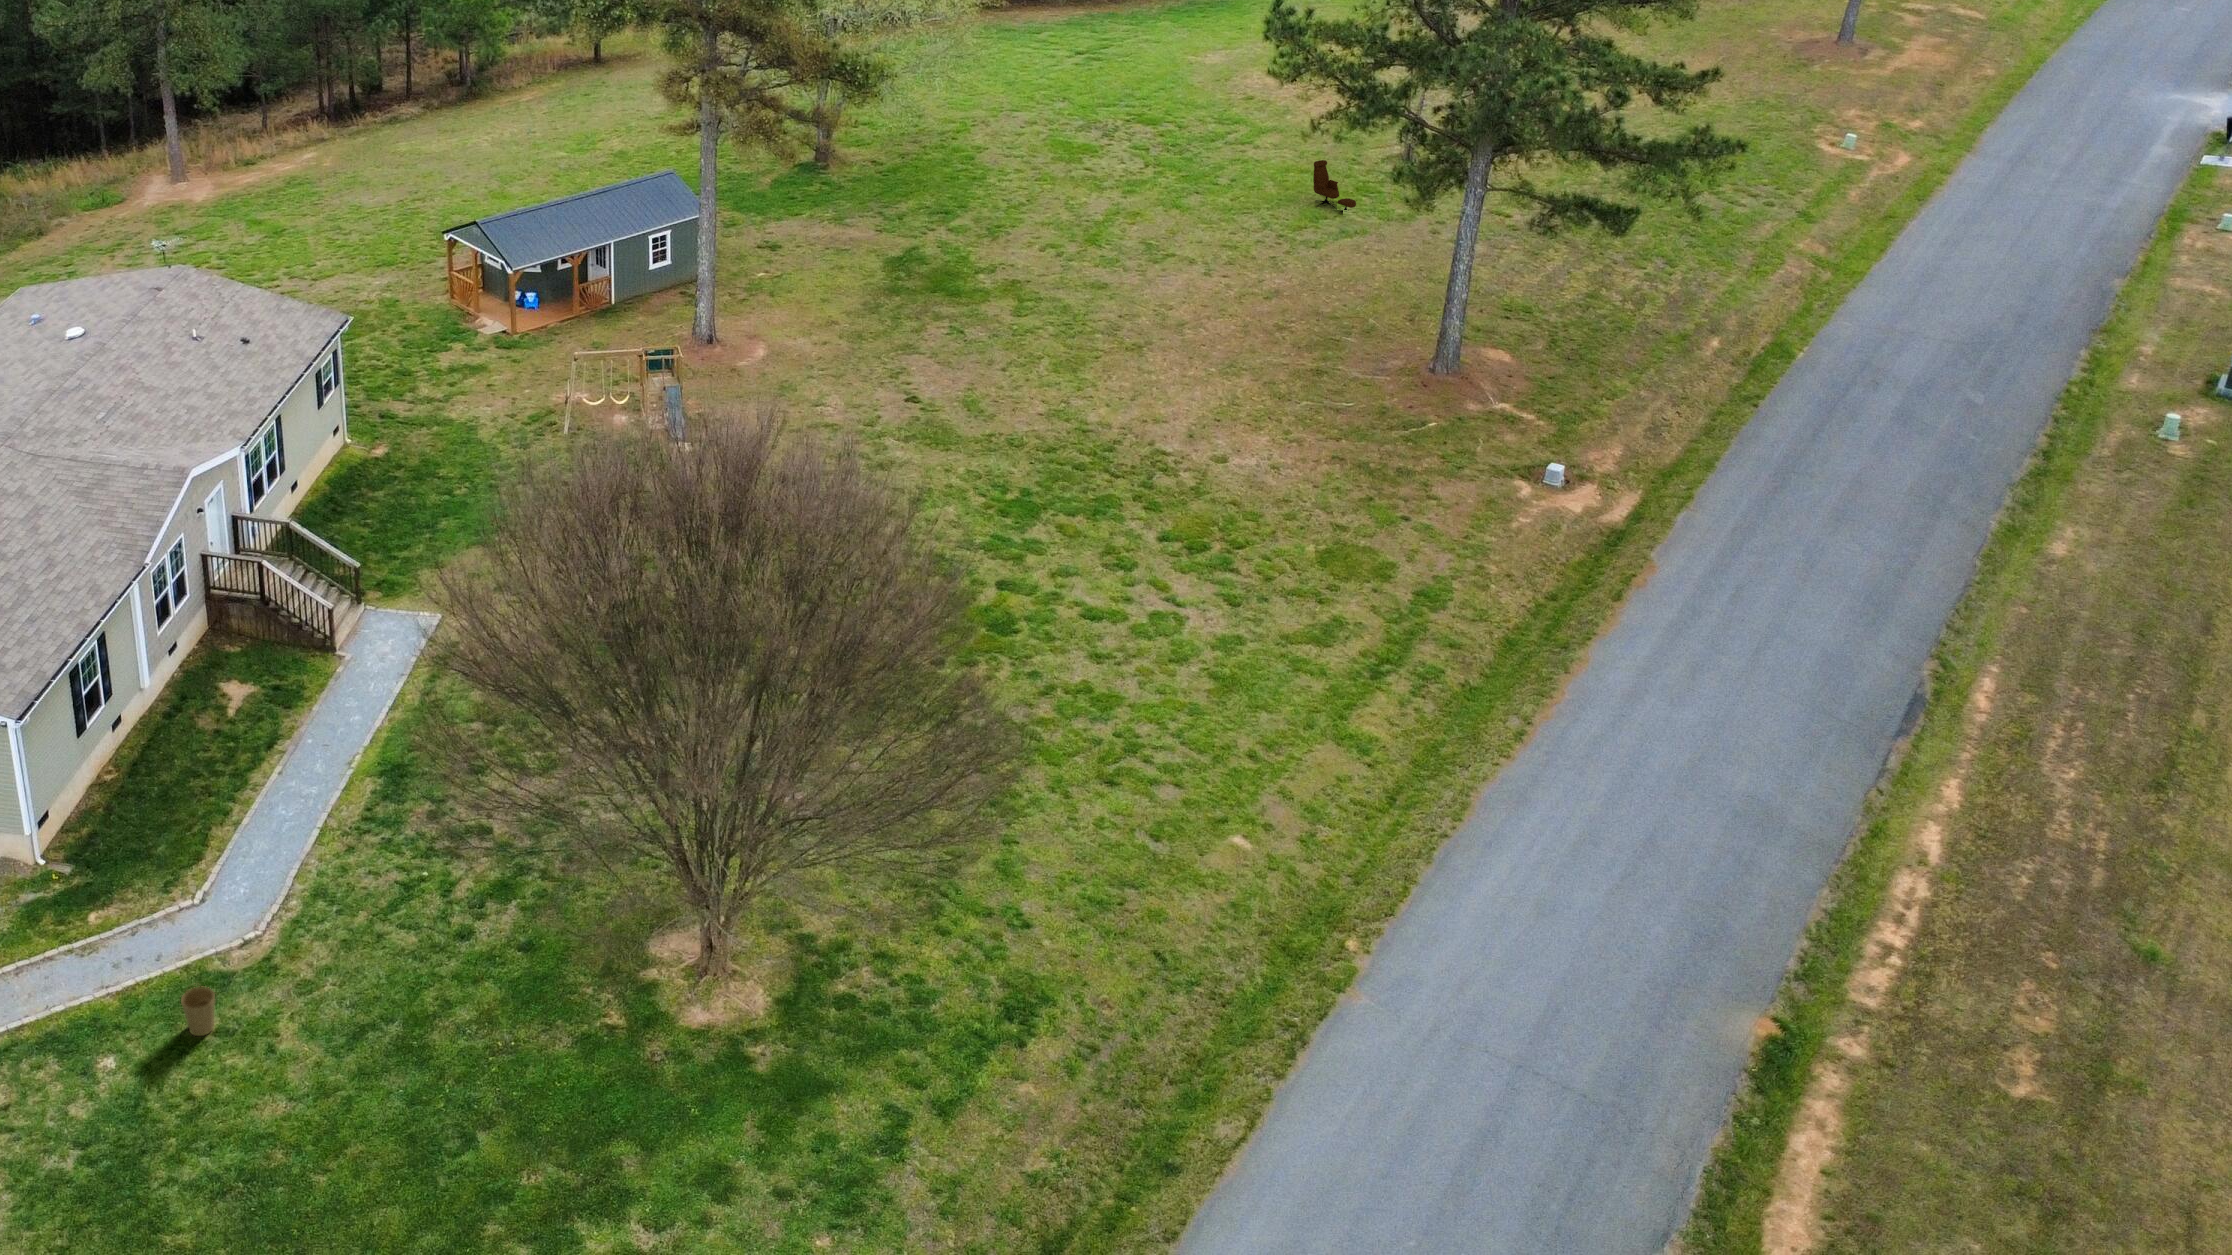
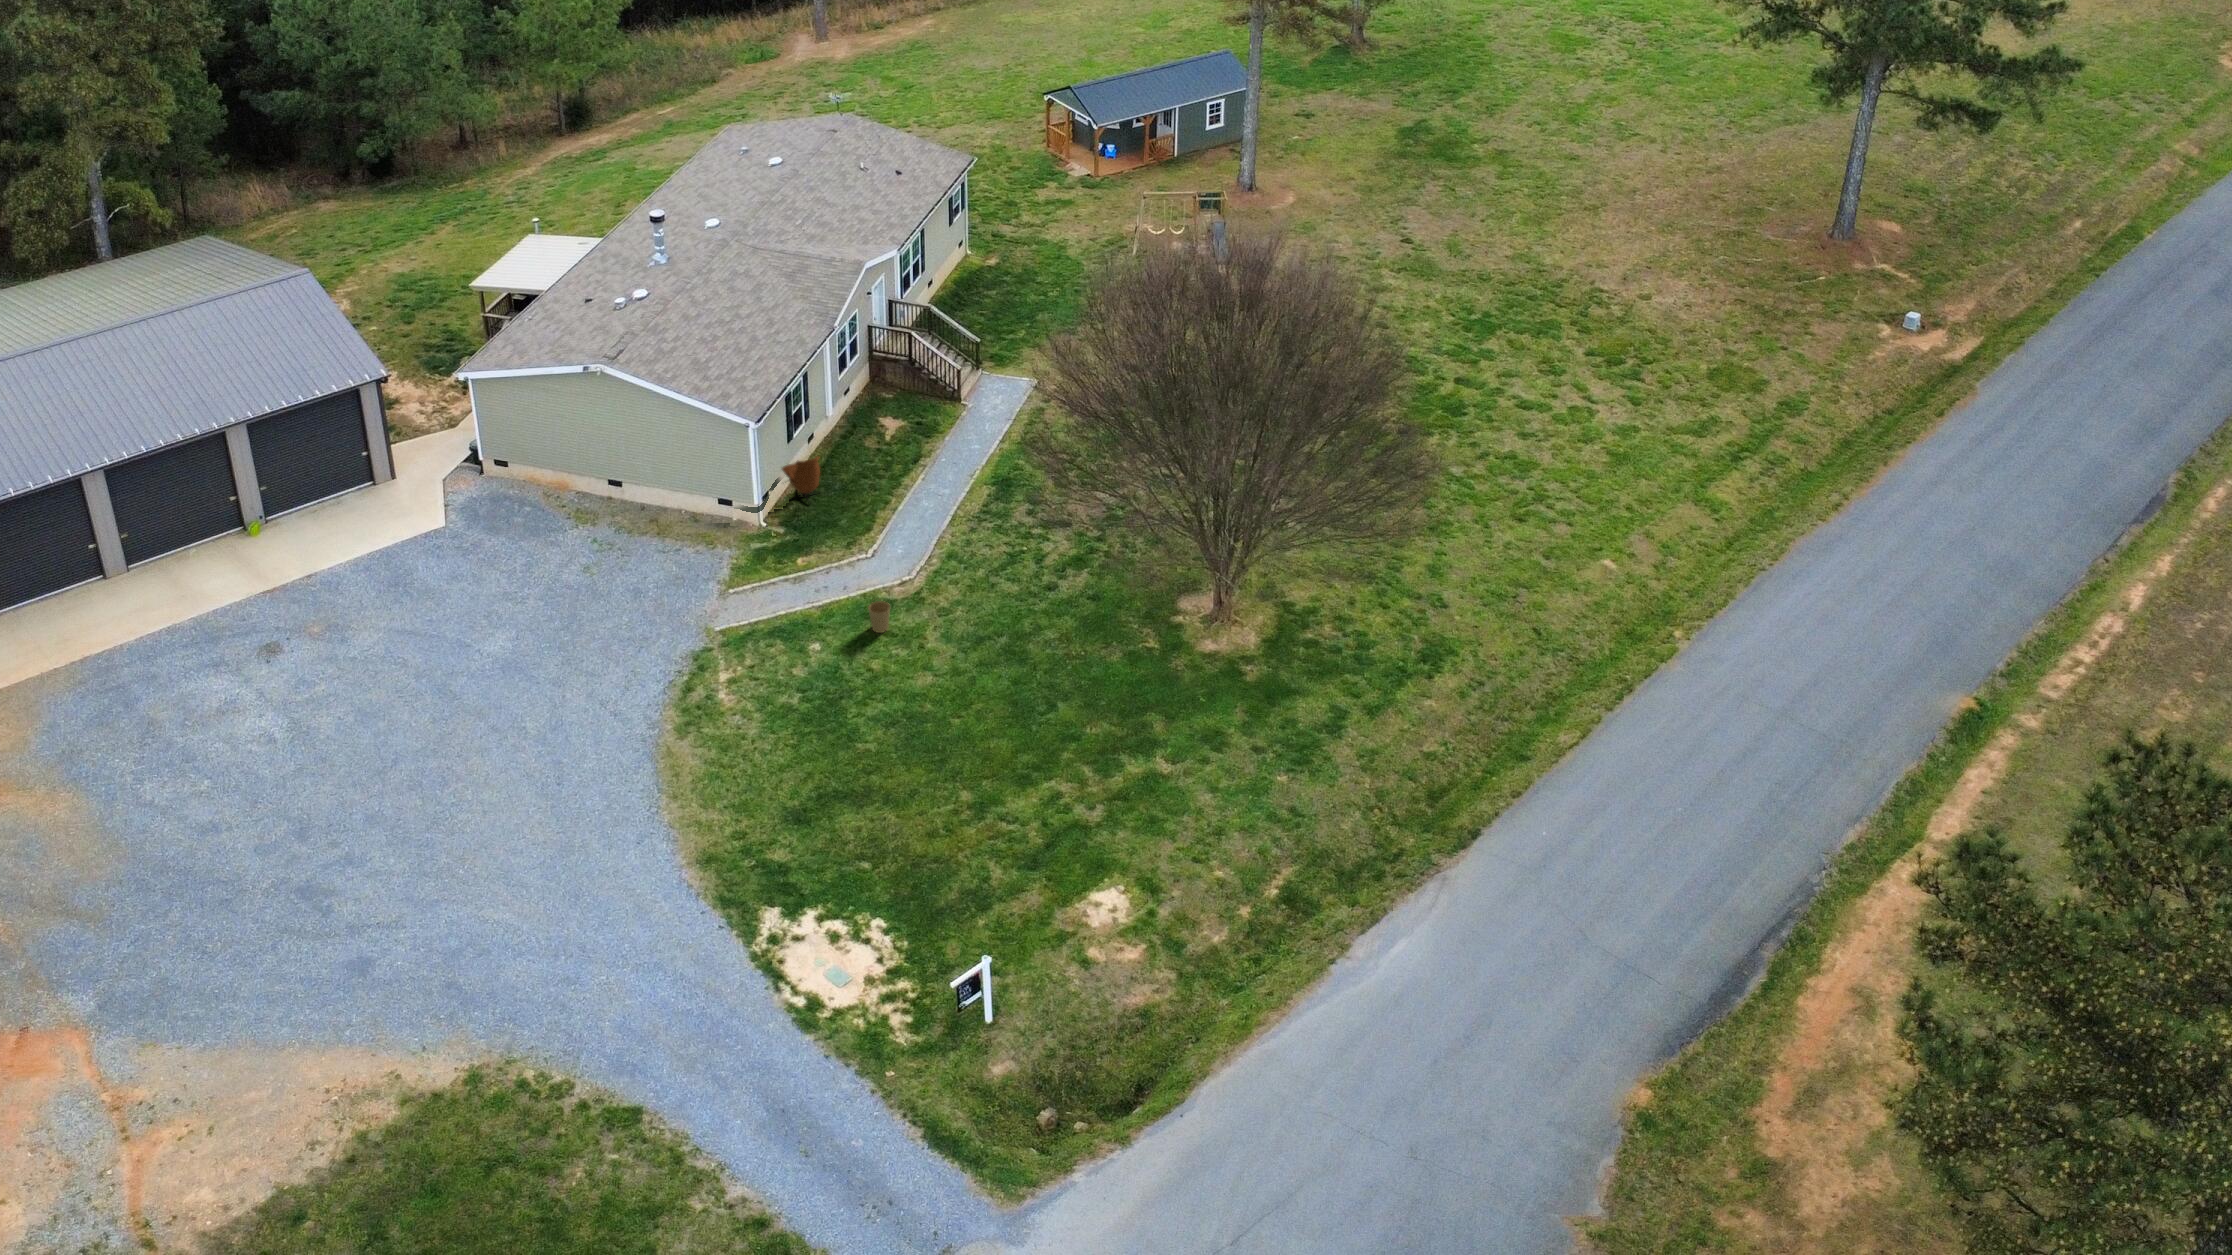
lounge chair: present [1313,160,1356,212] -> present [782,456,820,498]

